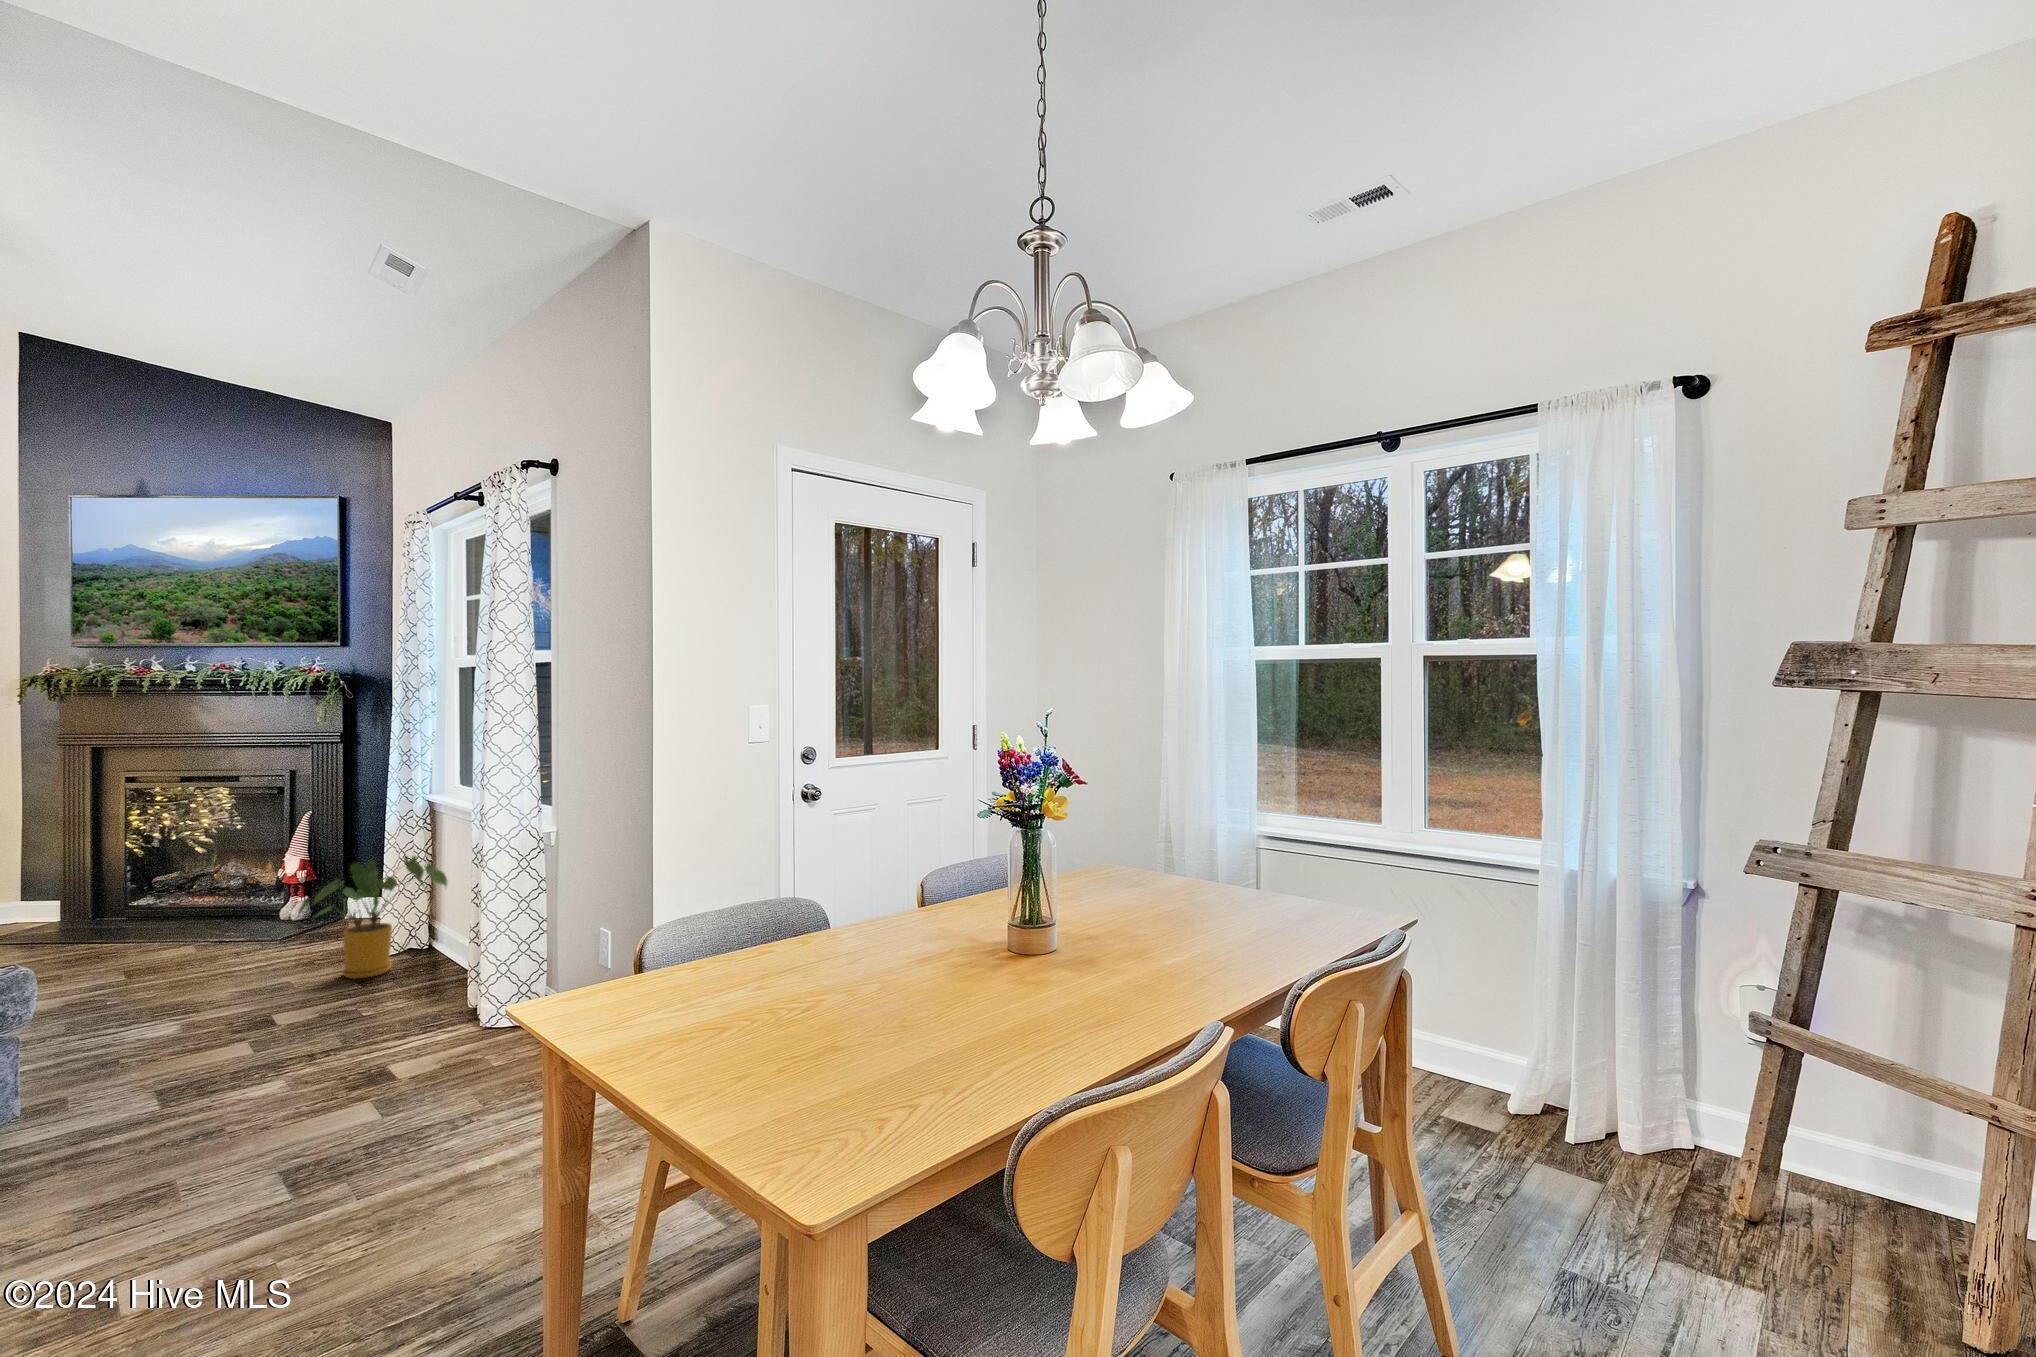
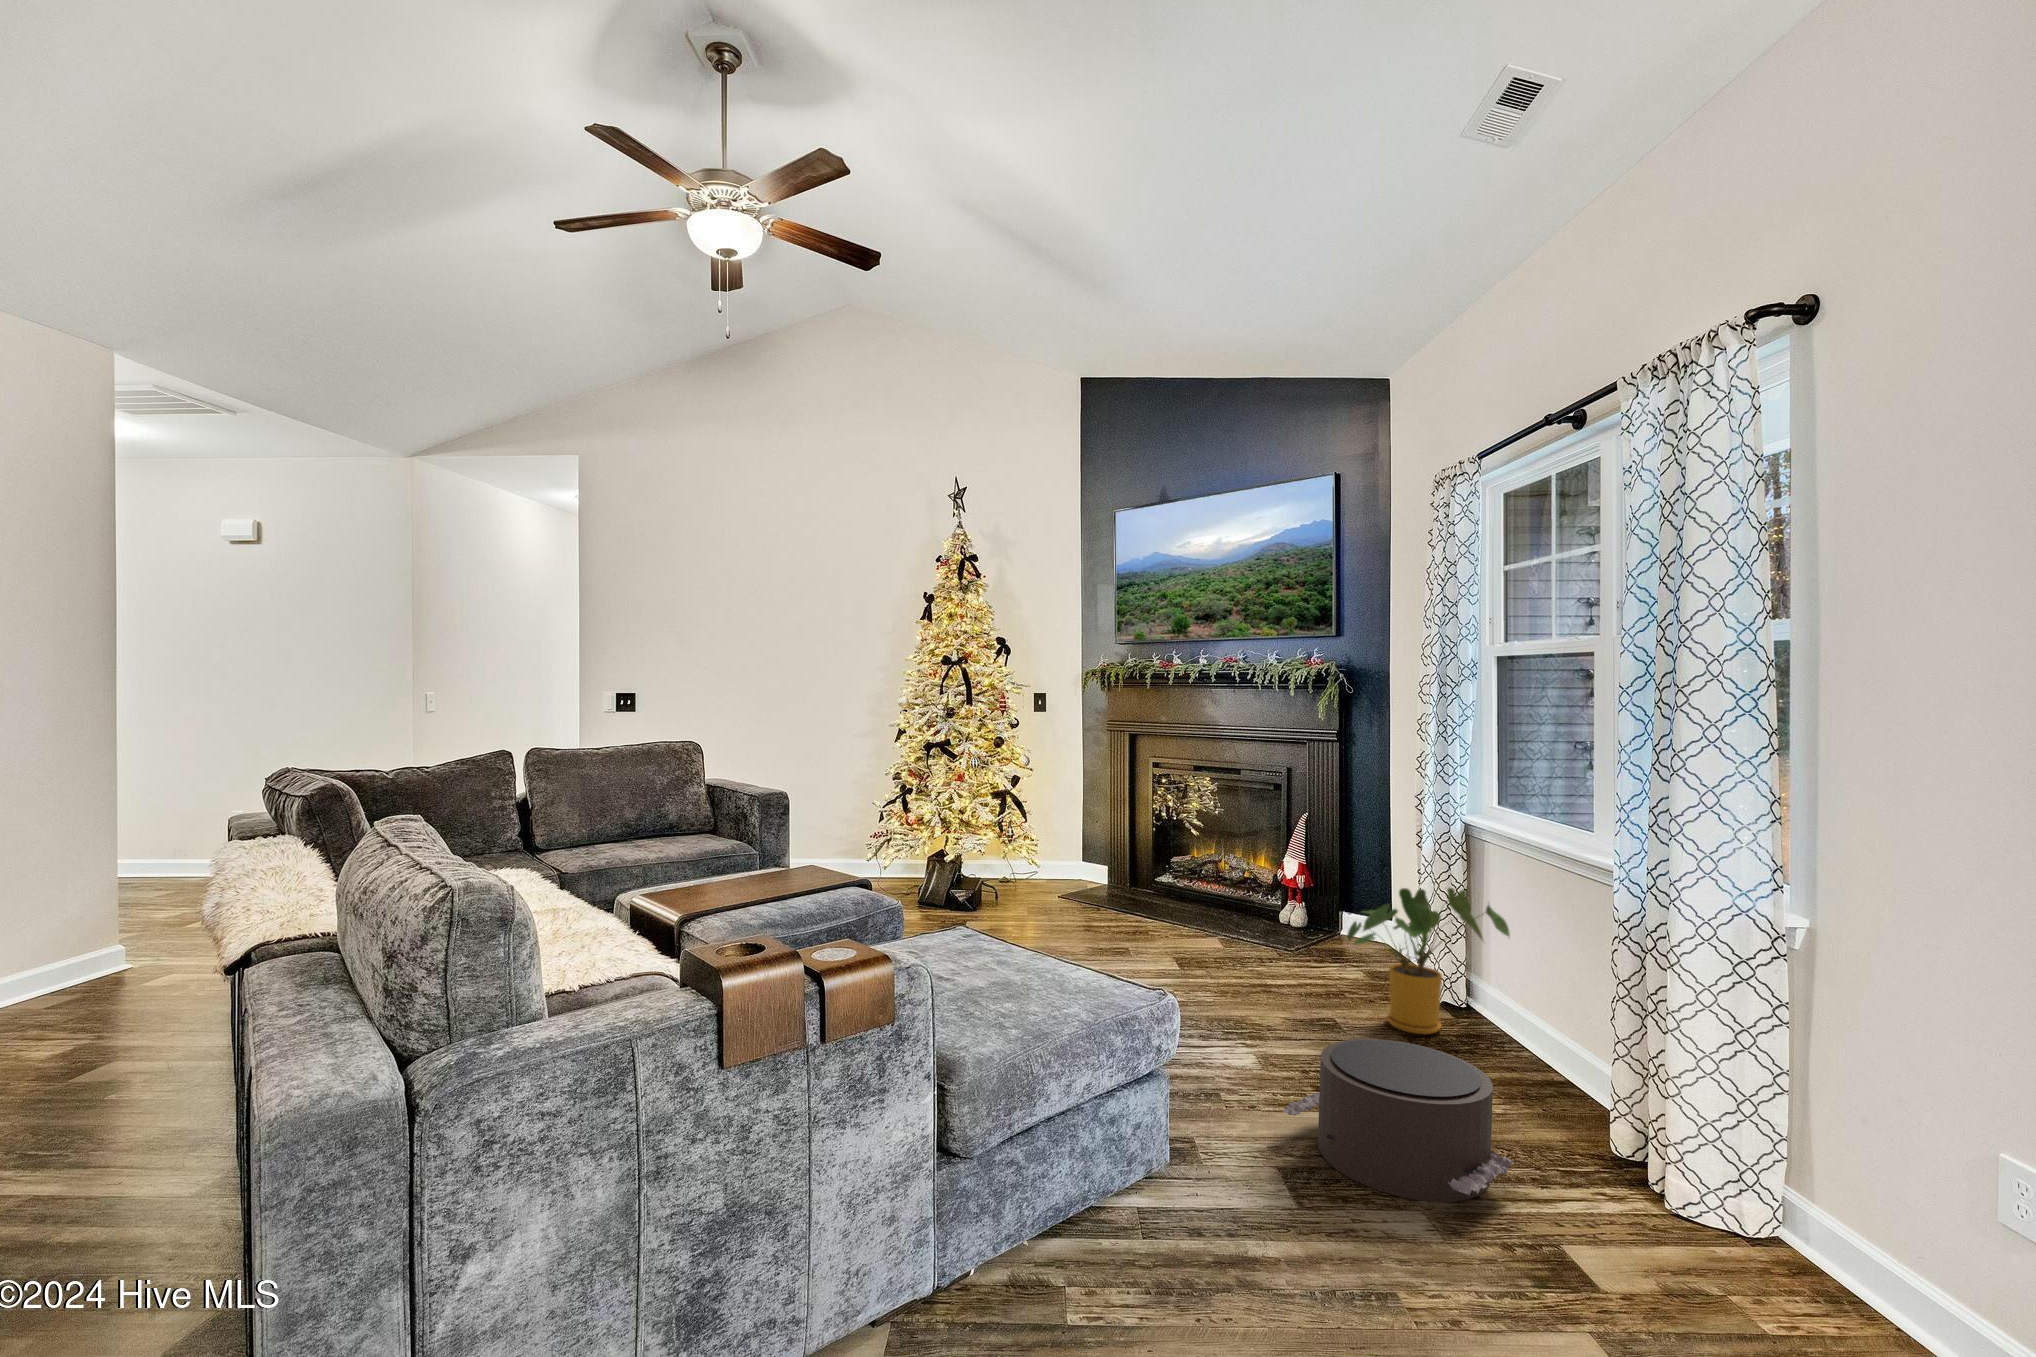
pouf: none [158,980,363,1095] -> present [1283,1039,1514,1202]

